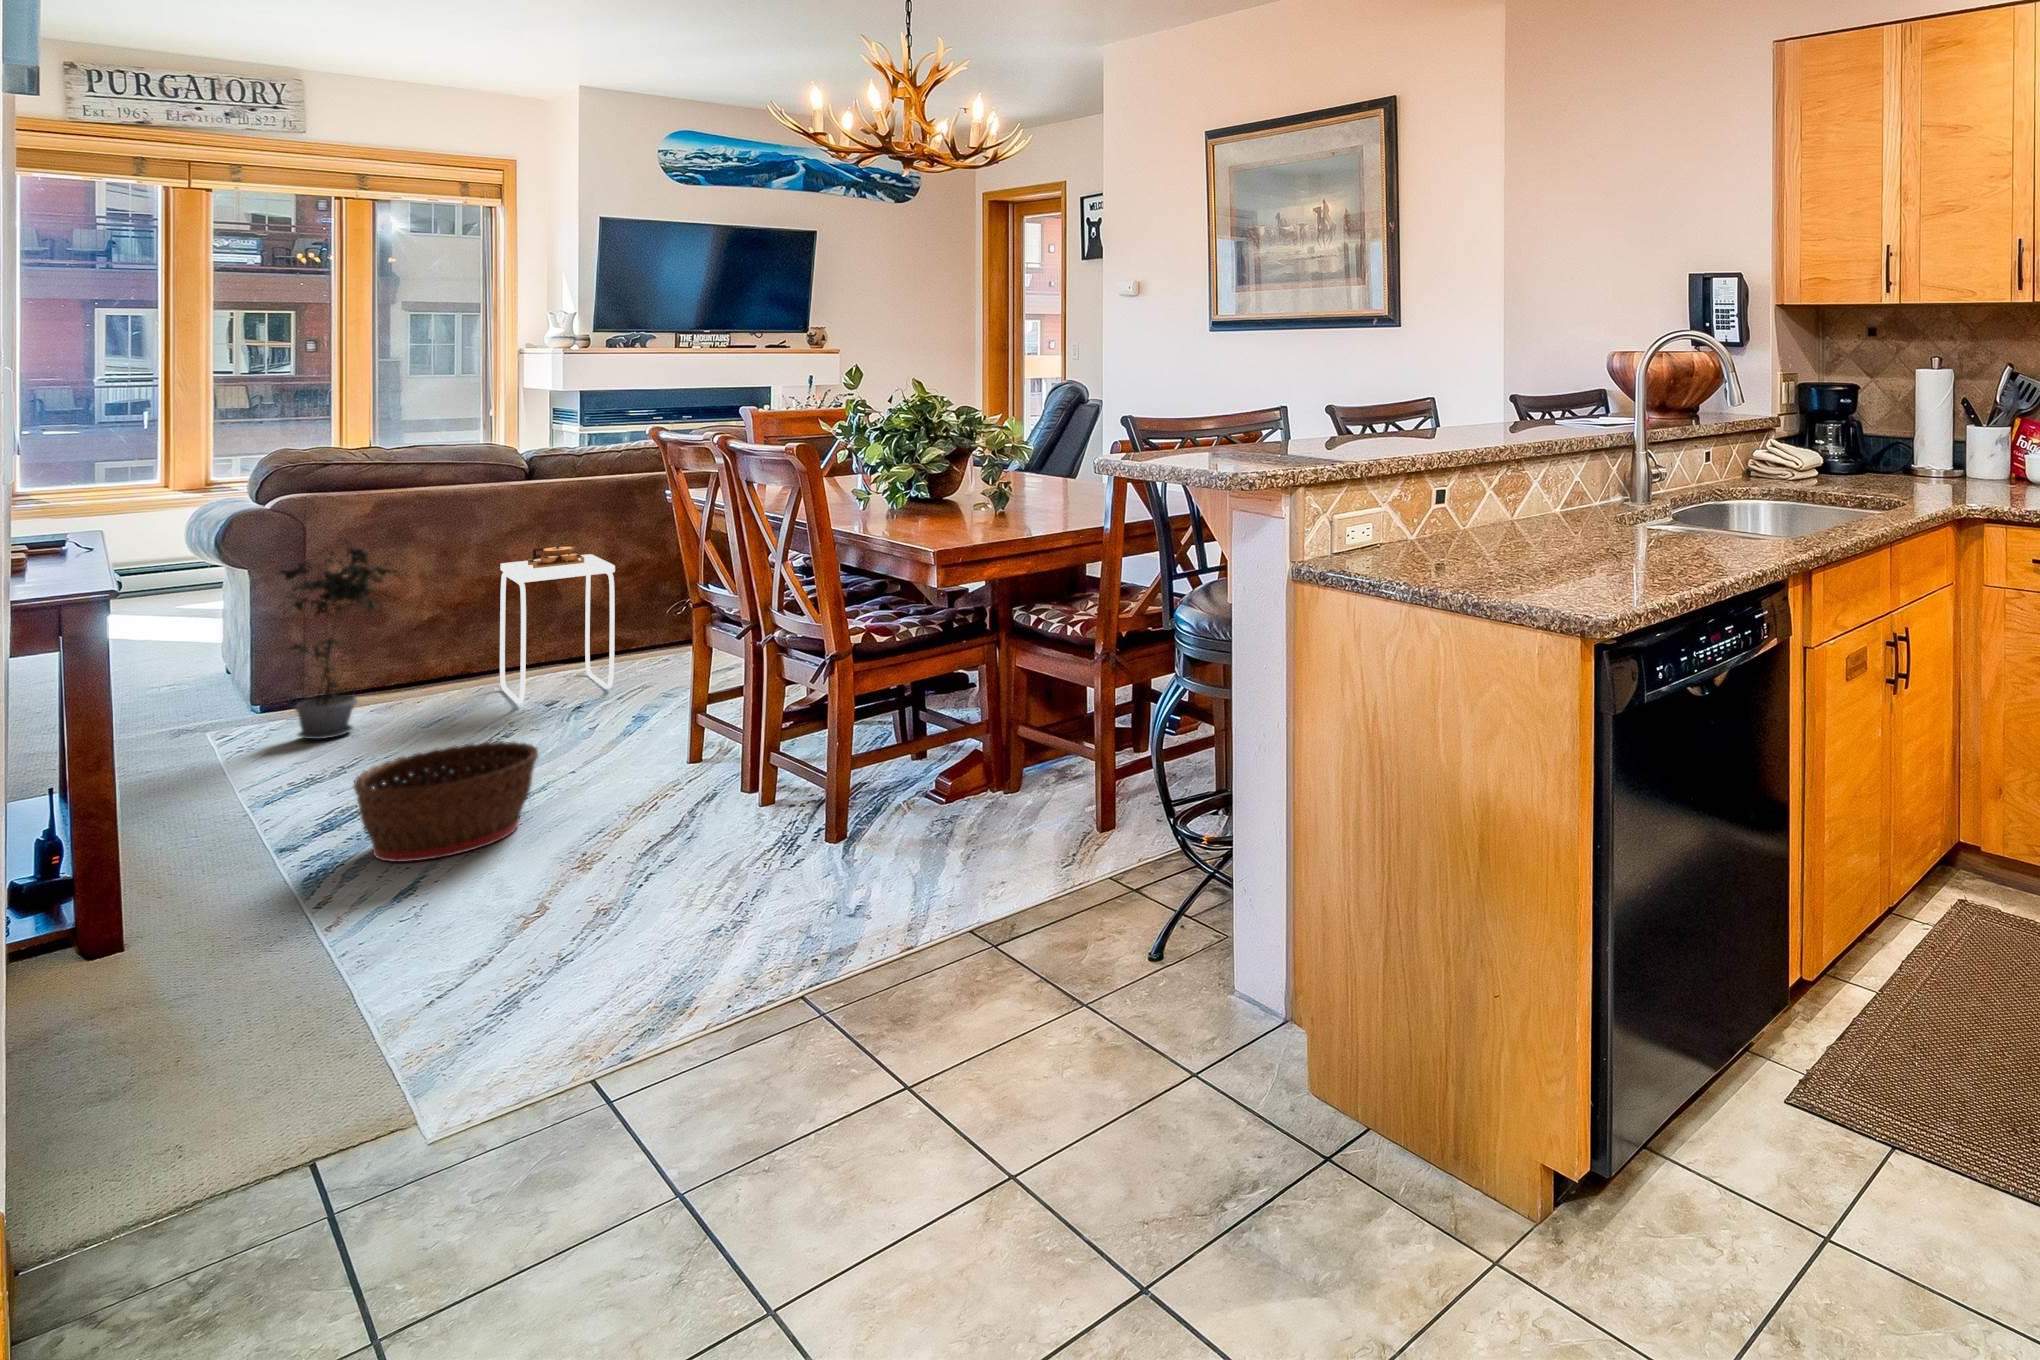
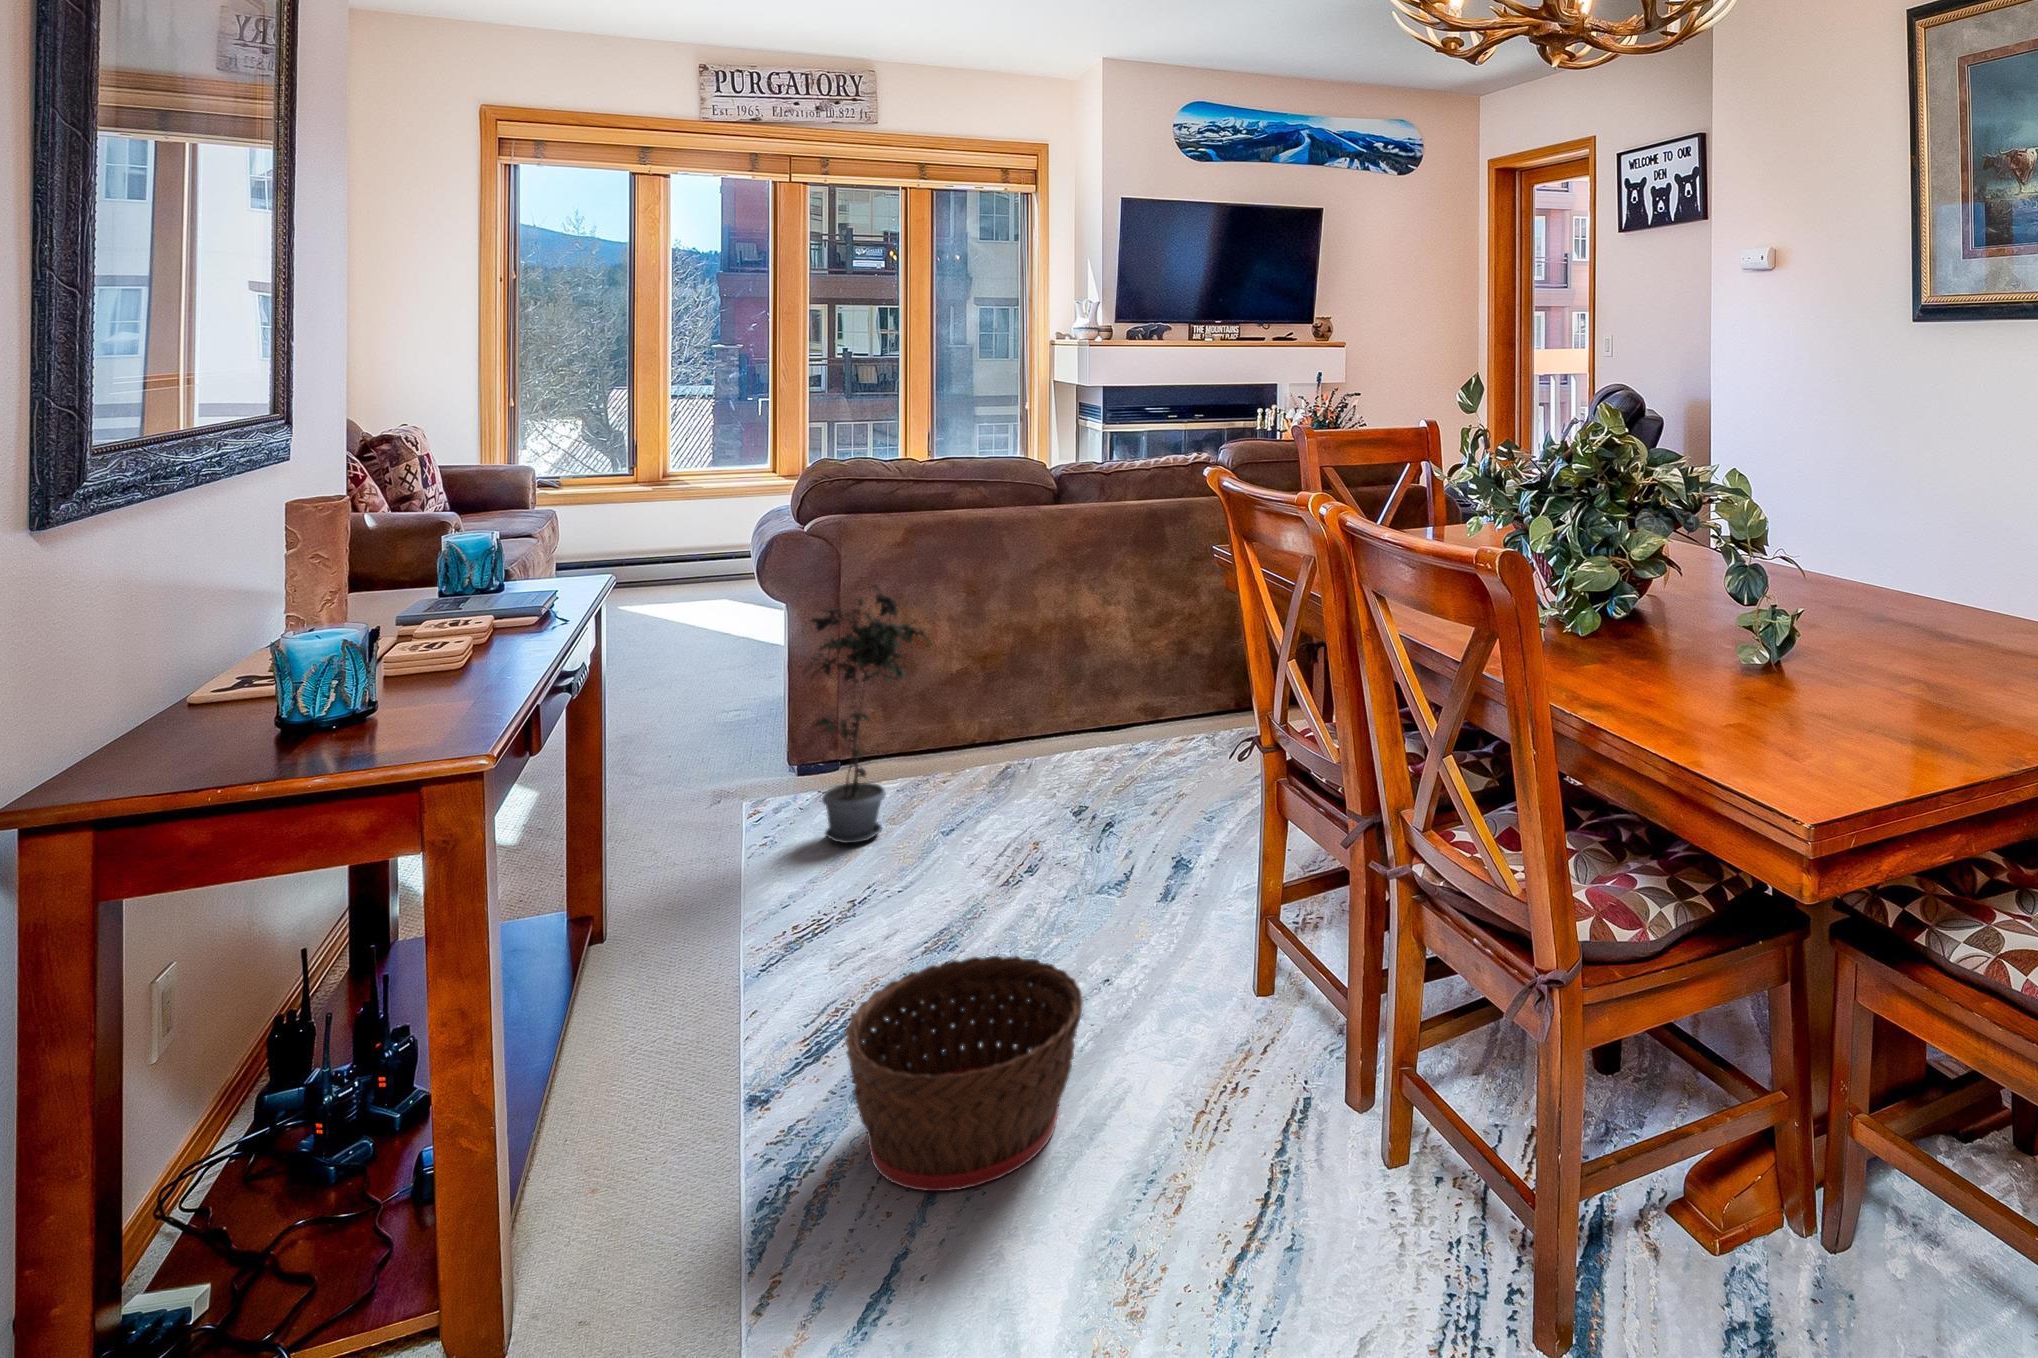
side table: present [500,546,615,704] -> none [1032,601,1157,814]

